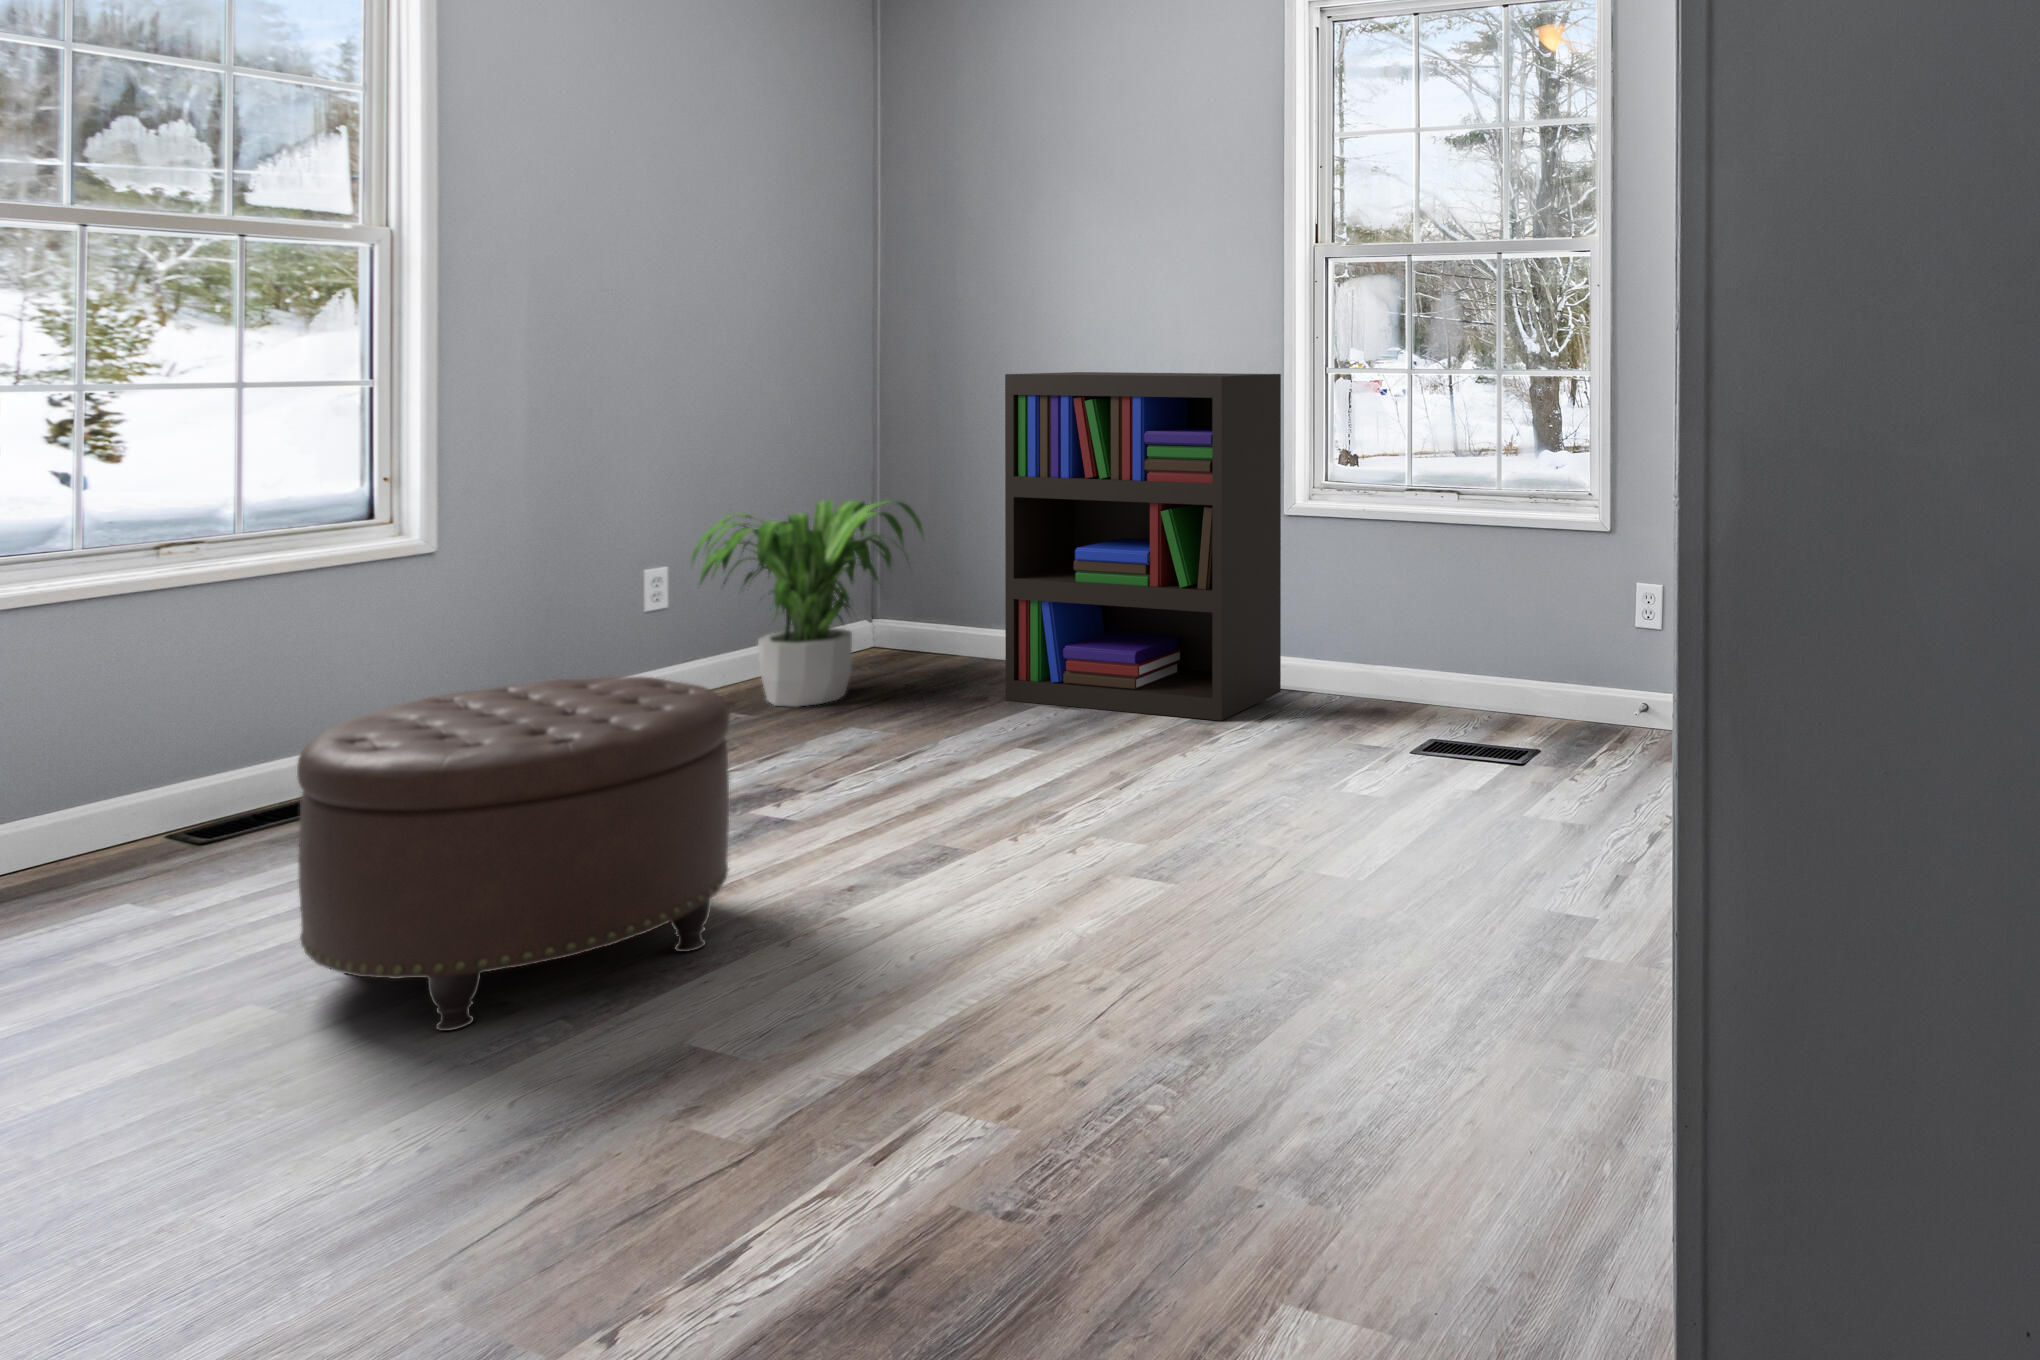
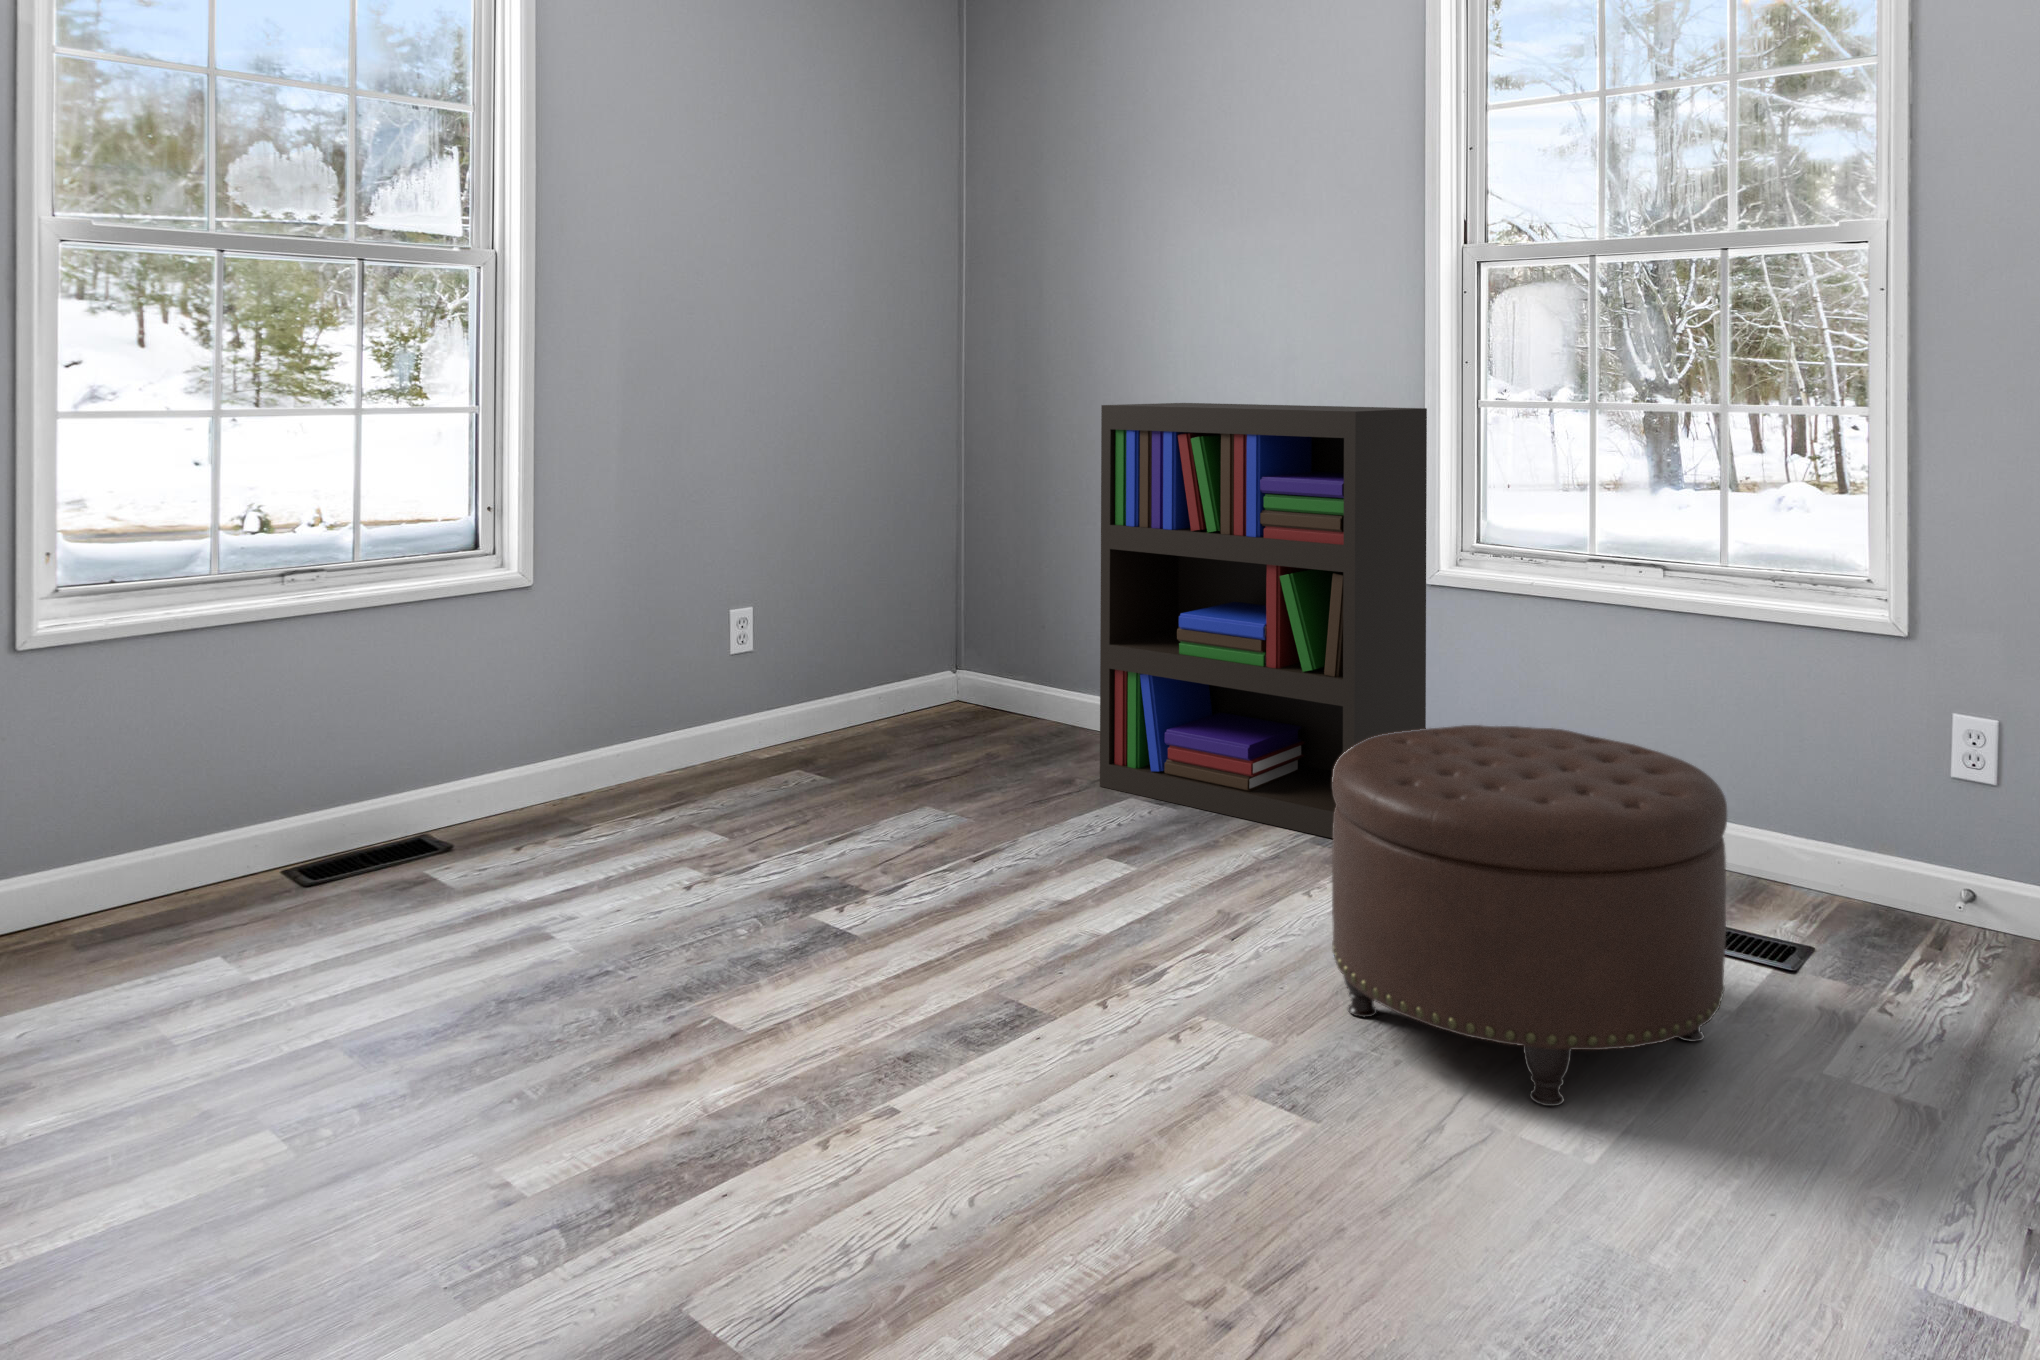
potted plant: present [692,500,923,706] -> none [776,541,1015,773]
ottoman: present [297,677,730,1031] -> present [1332,725,1727,1106]

